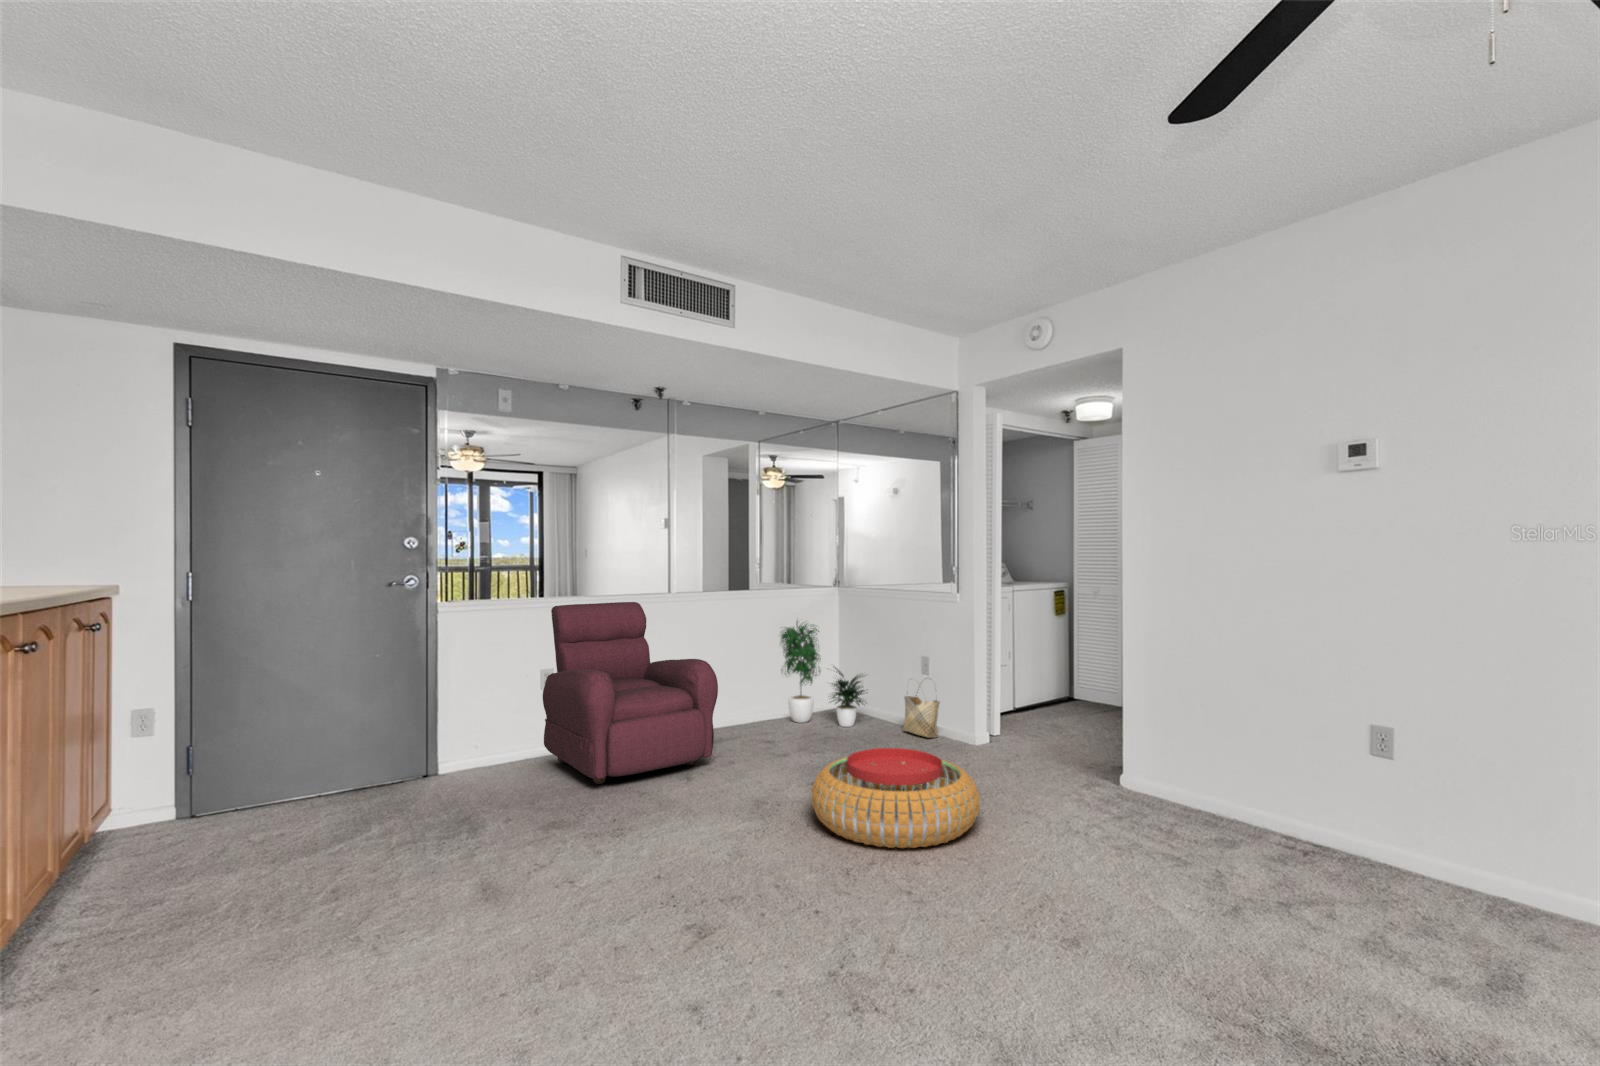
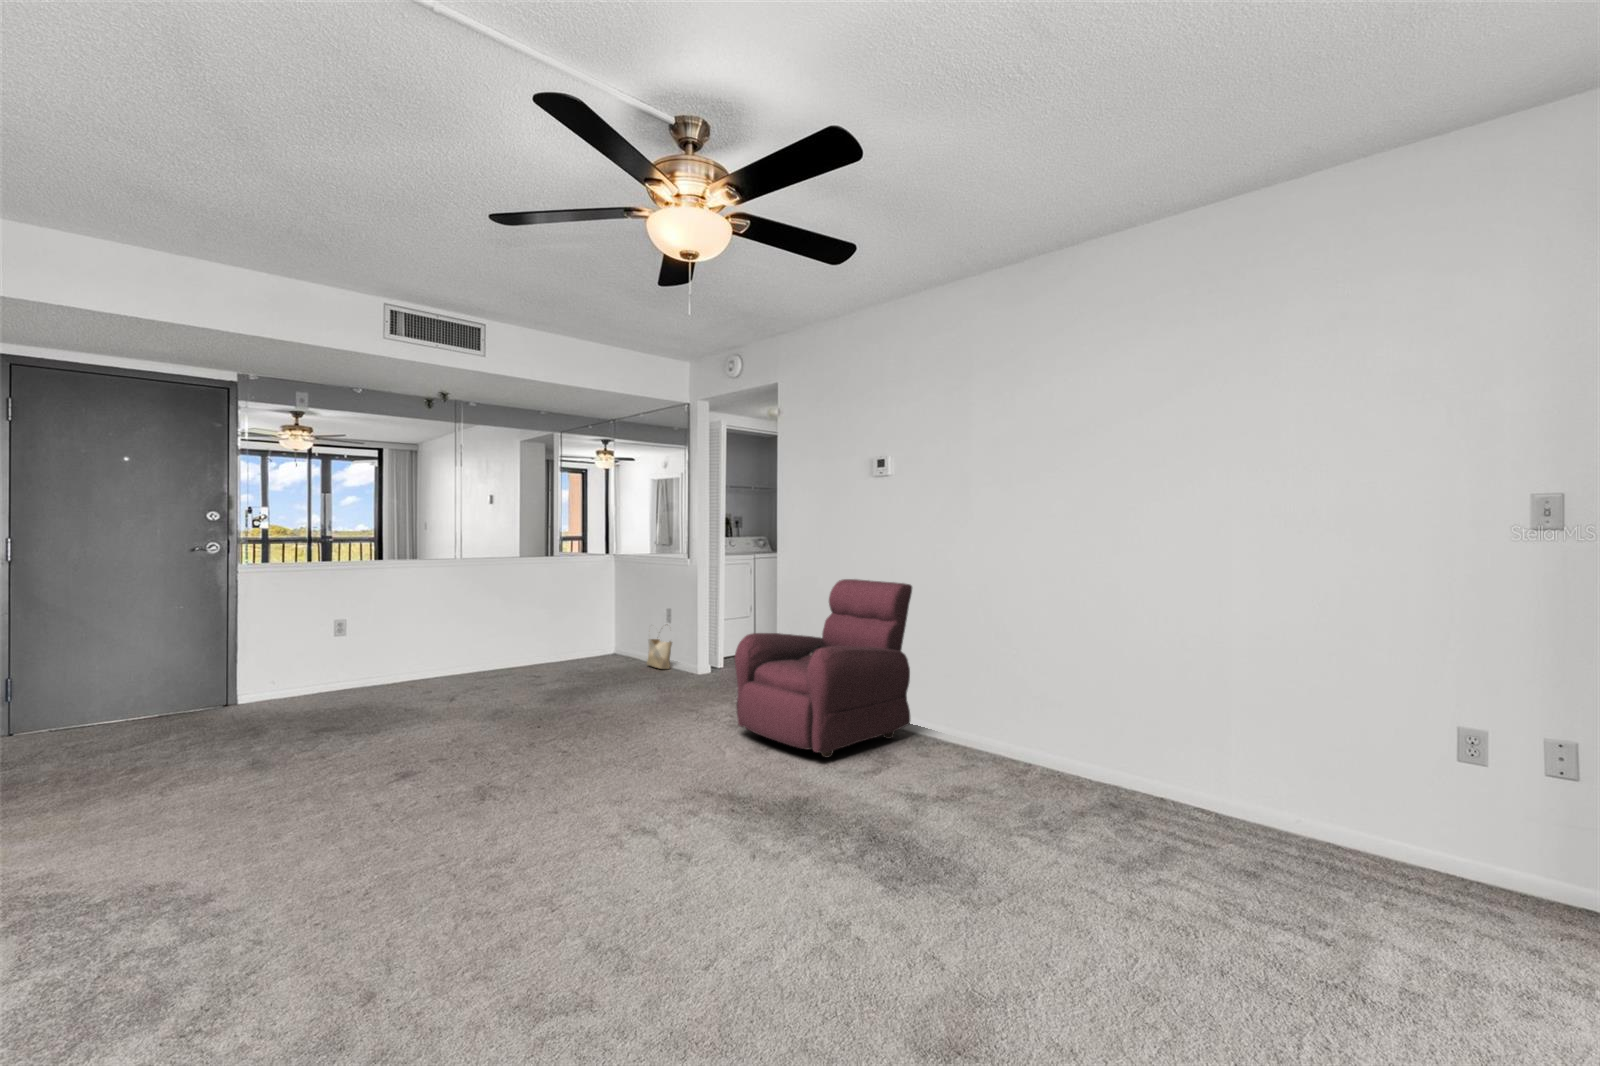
armchair: present [543,602,718,784] -> present [735,579,912,757]
potted plant: present [781,622,866,727] -> none [553,578,625,664]
pouf: present [811,748,980,848] -> none [528,669,650,731]

